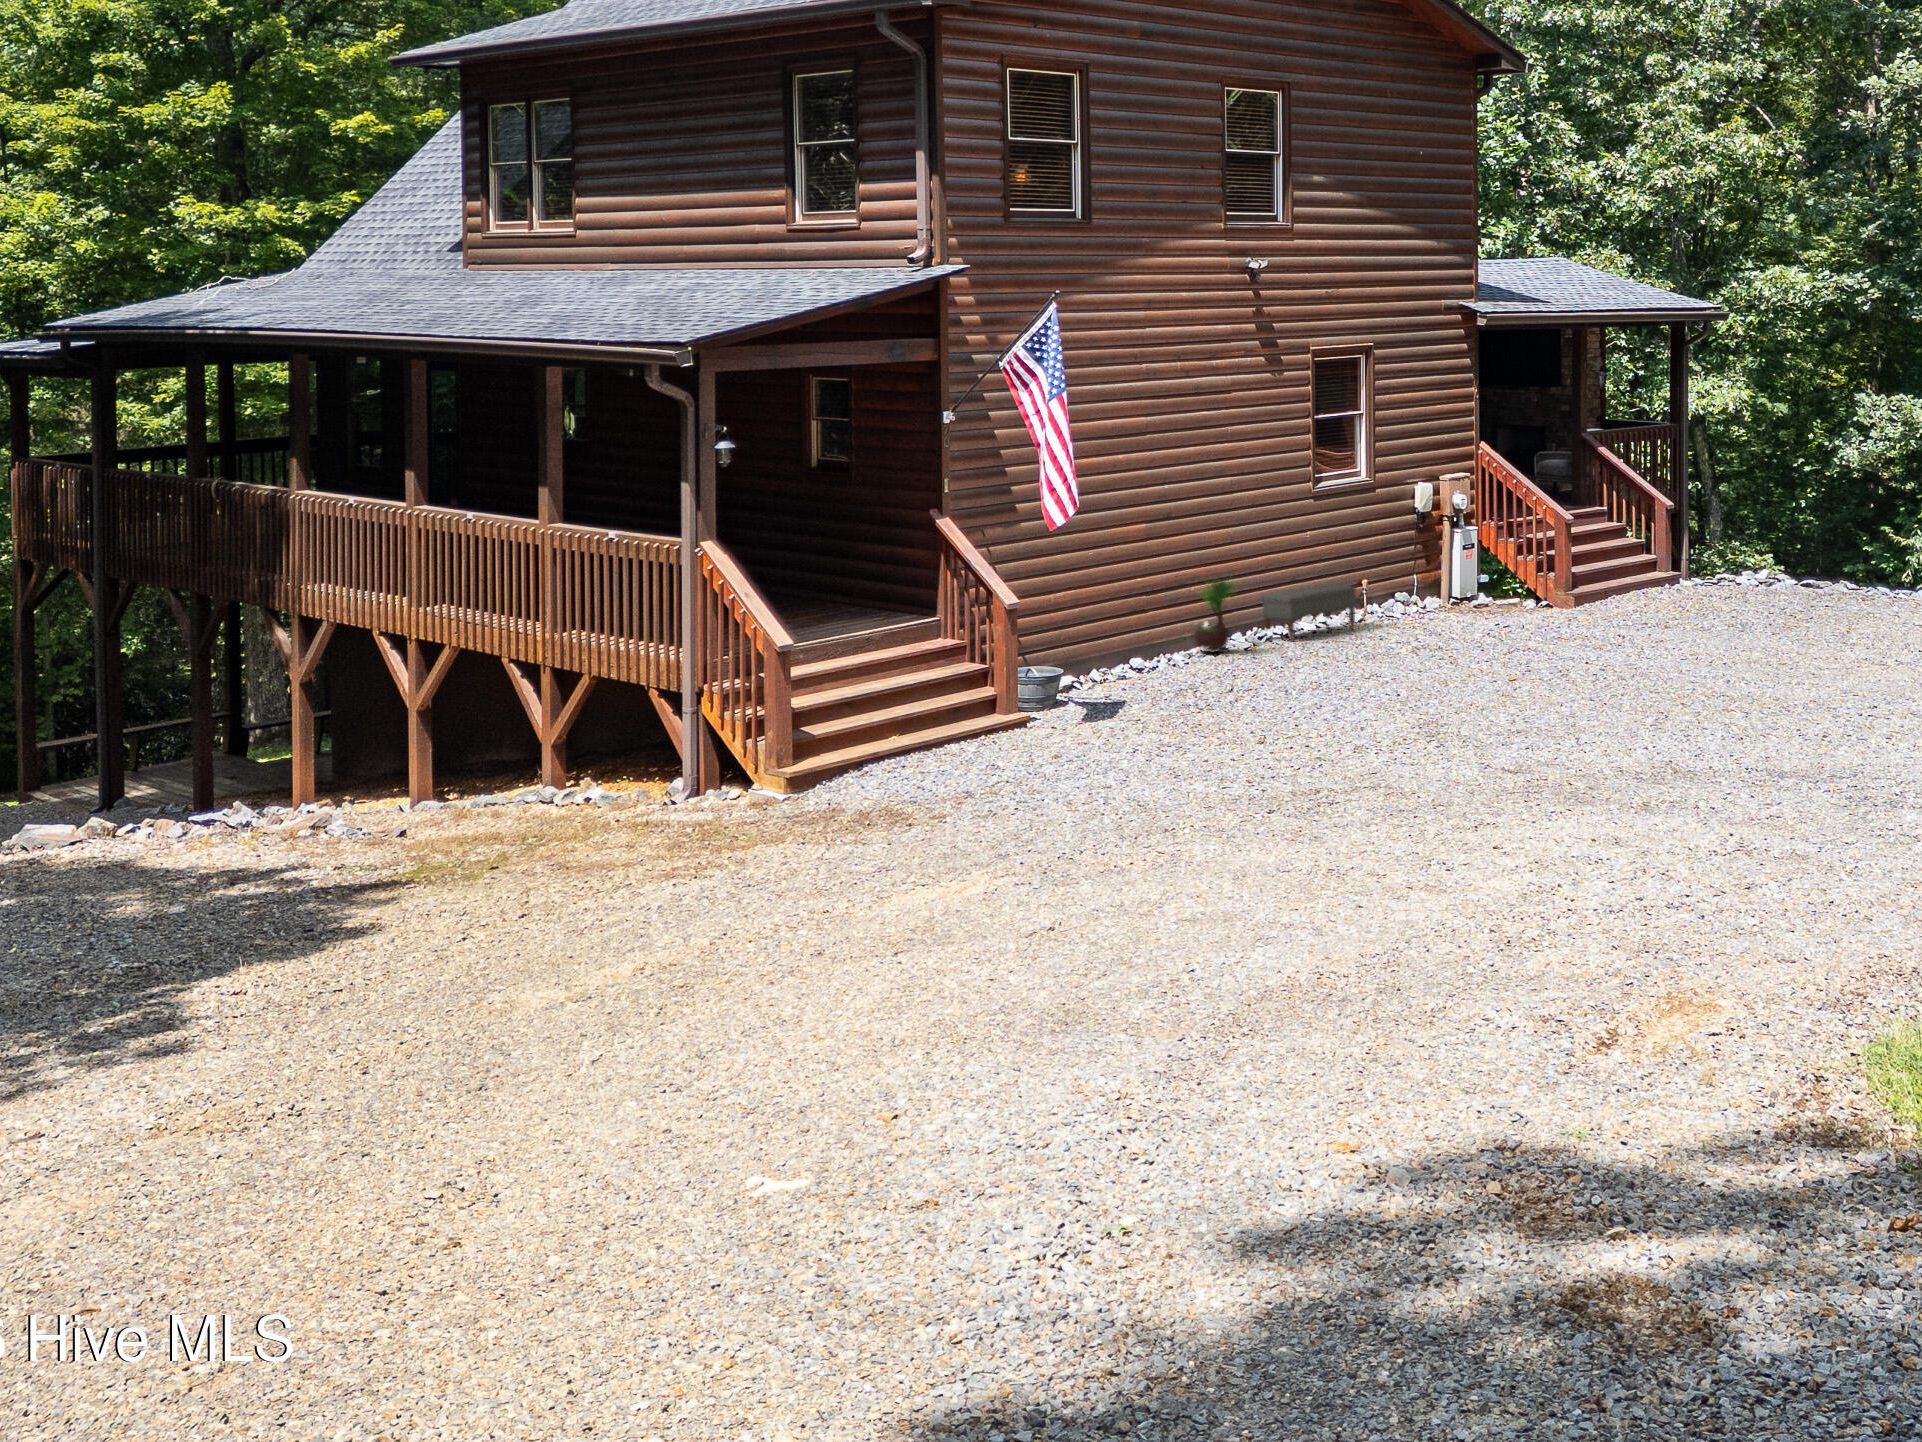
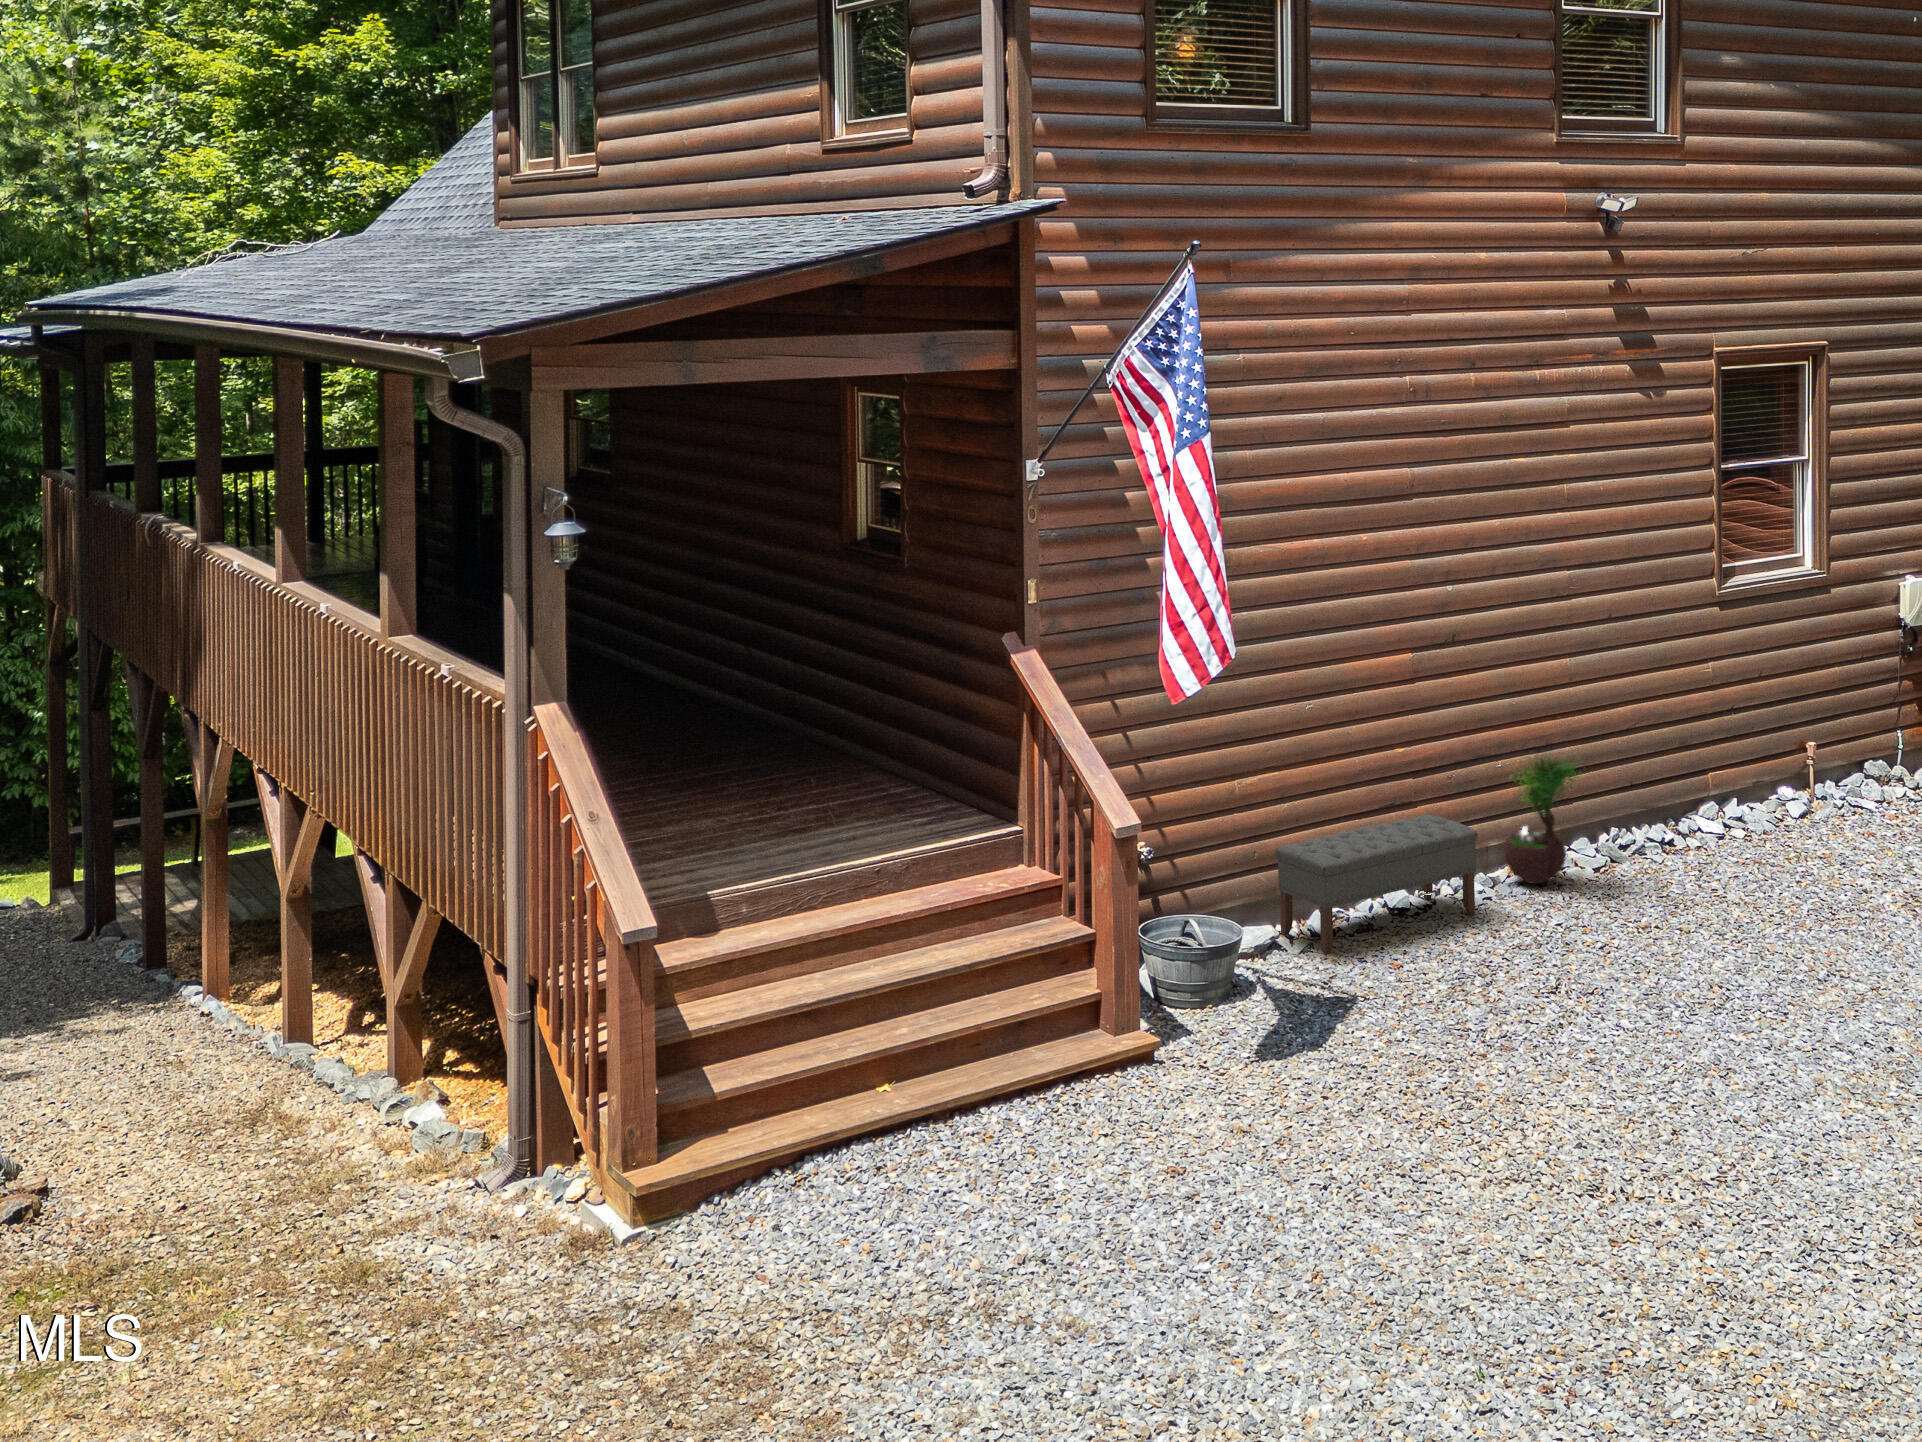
bench: present [1261,583,1356,642] -> present [1275,815,1478,954]

